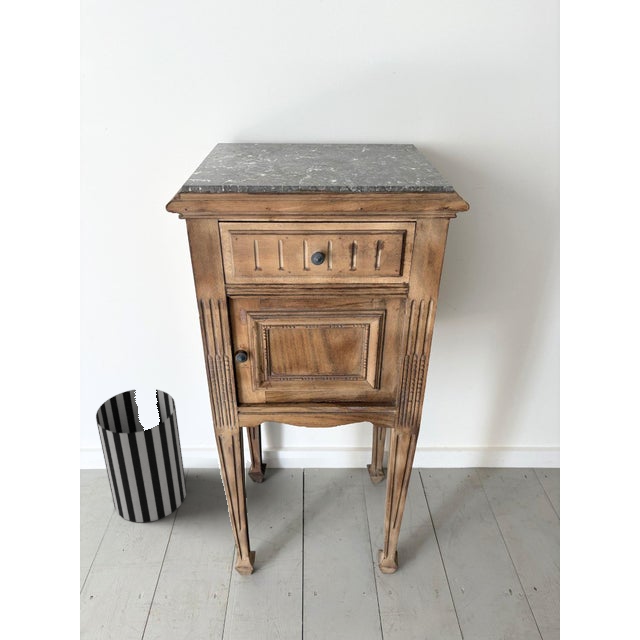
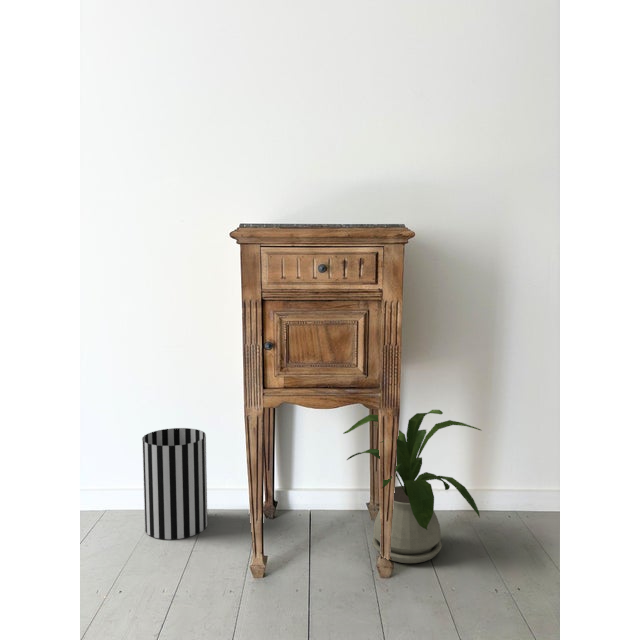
house plant: none [343,385,520,570] -> present [343,410,481,563]

